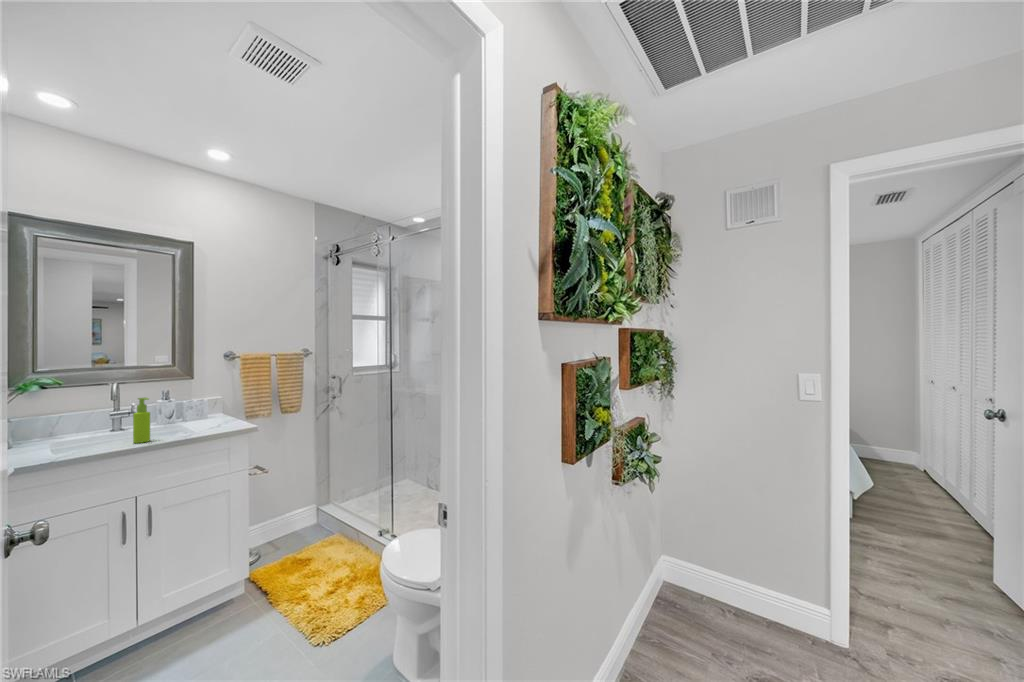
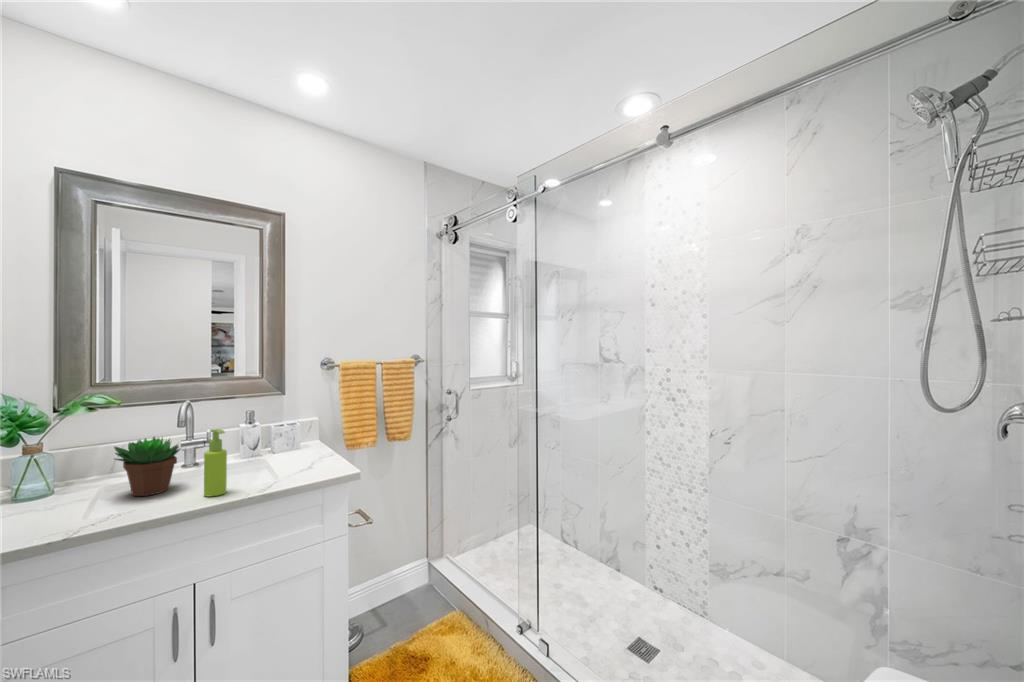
succulent plant: none [60,404,114,445] -> present [114,437,180,496]

